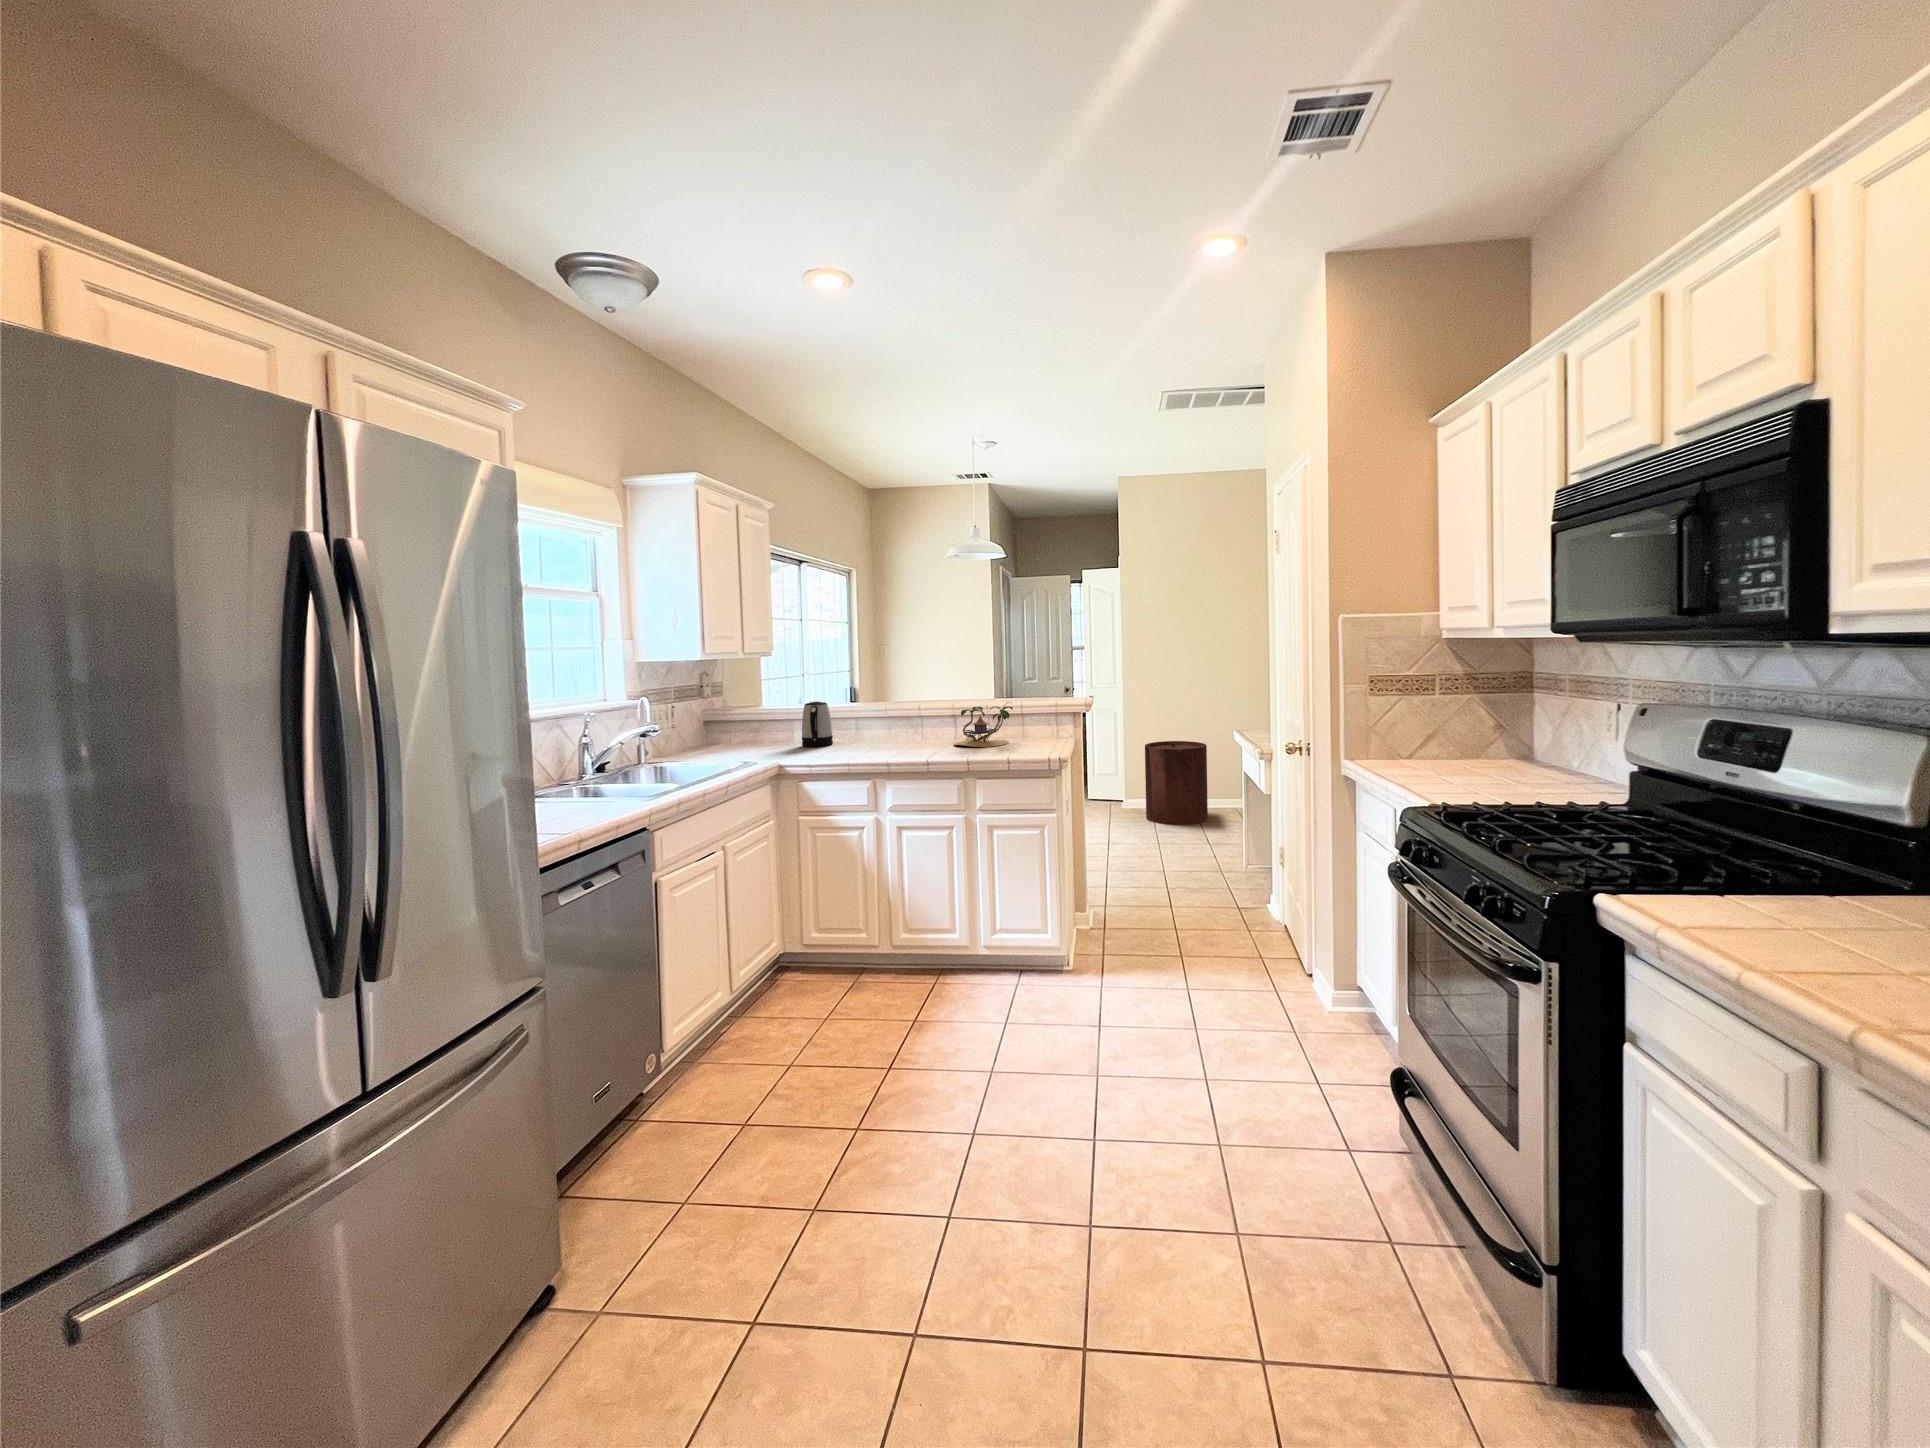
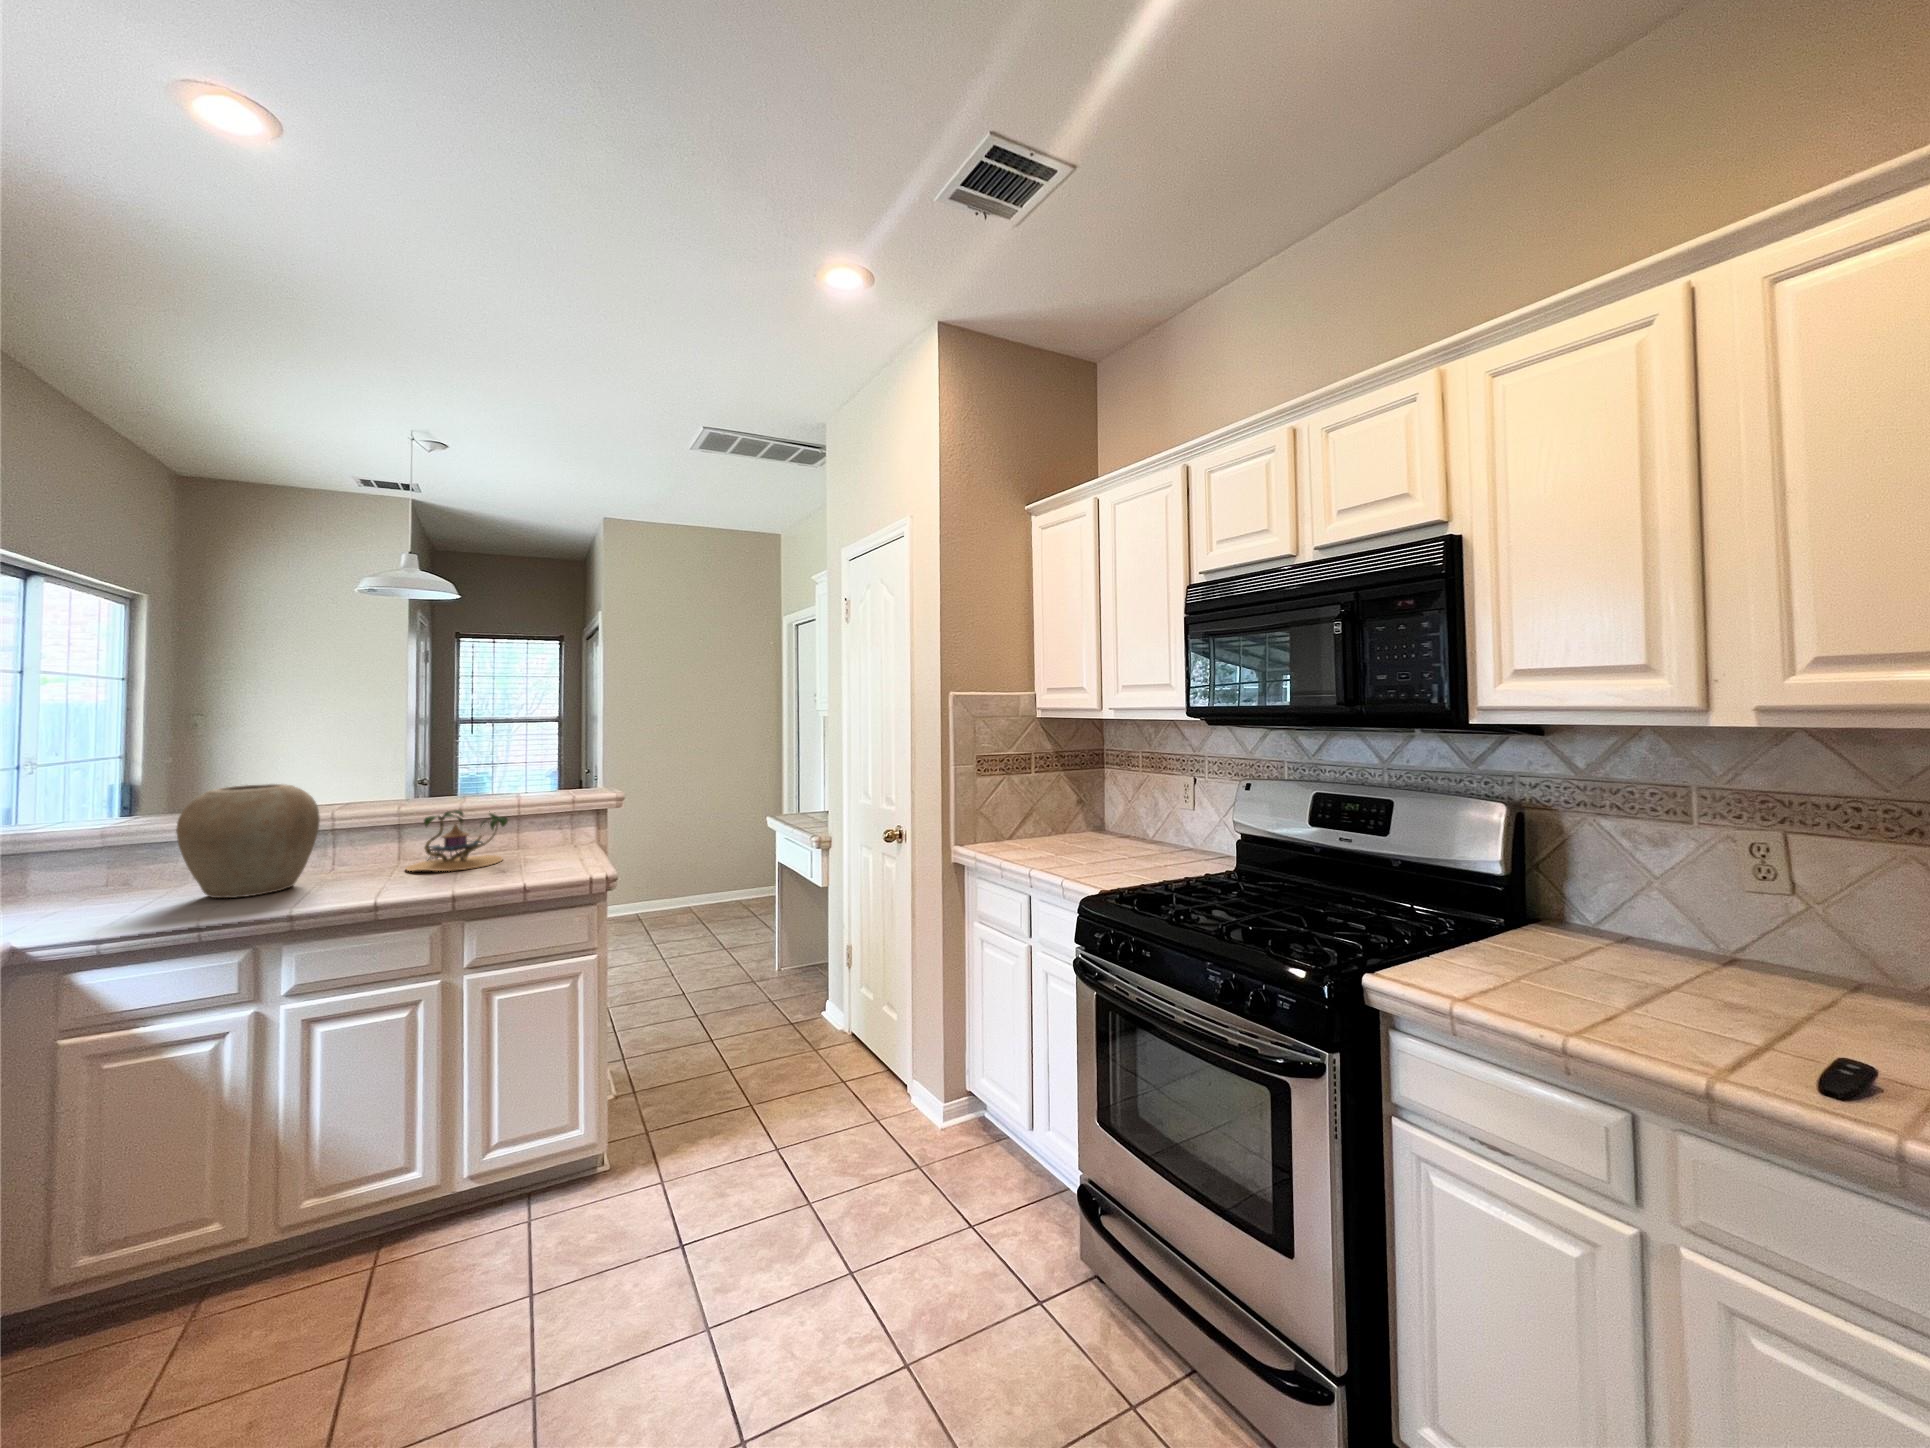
vase: none [846,685,909,751] -> present [176,784,320,898]
kettle: present [802,701,833,746] -> none [46,819,128,903]
trash can: present [1145,741,1208,825] -> none [642,828,719,931]

